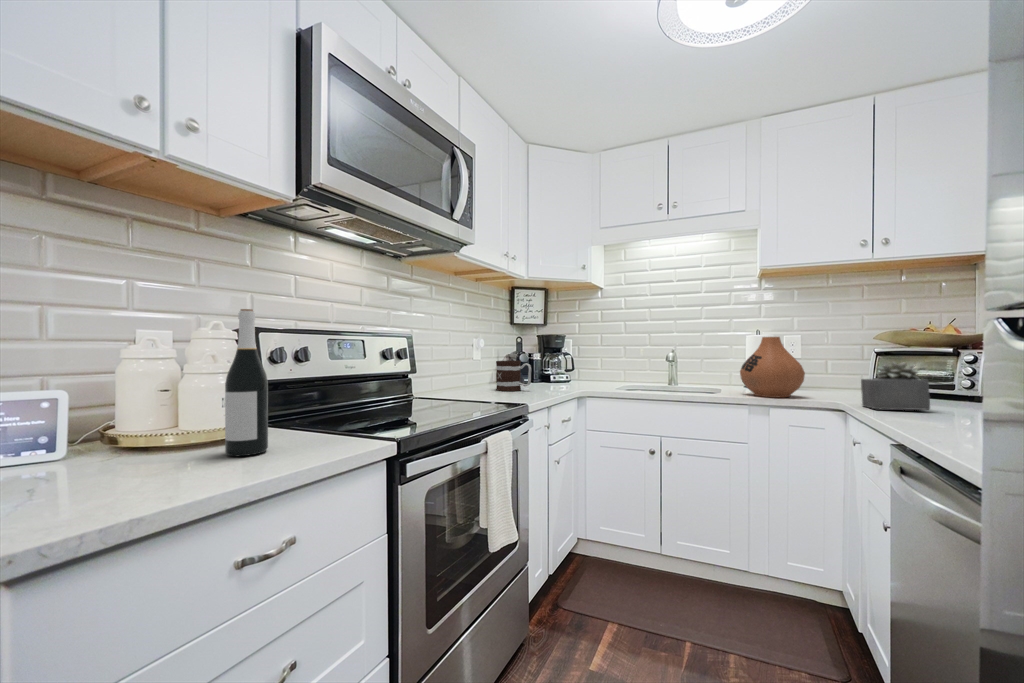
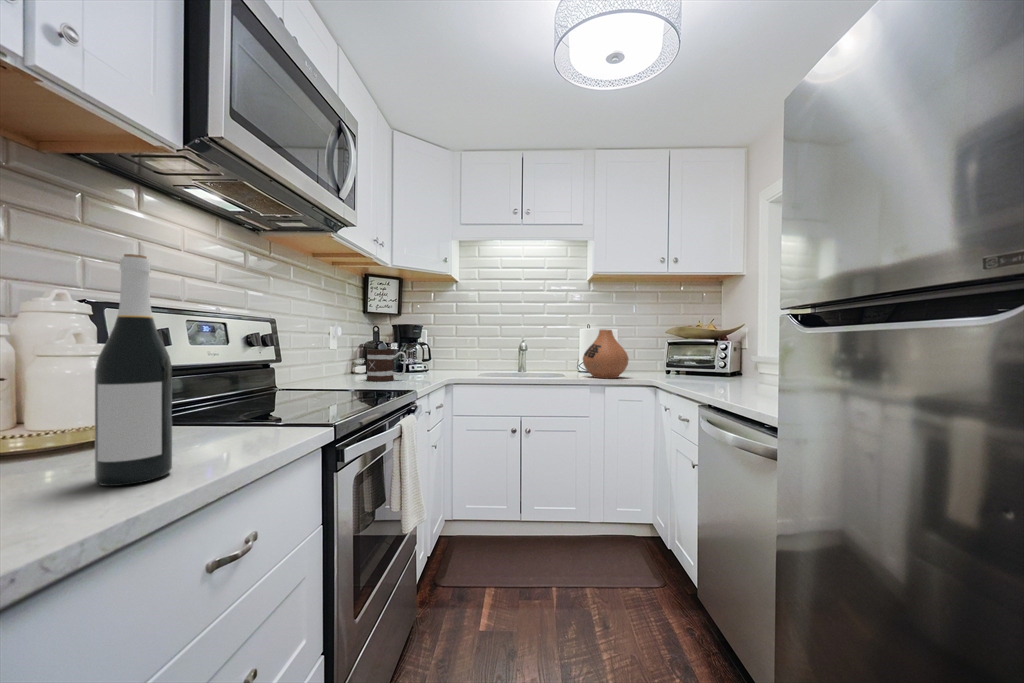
succulent plant: present [861,362,930,410] -> none [671,348,715,384]

